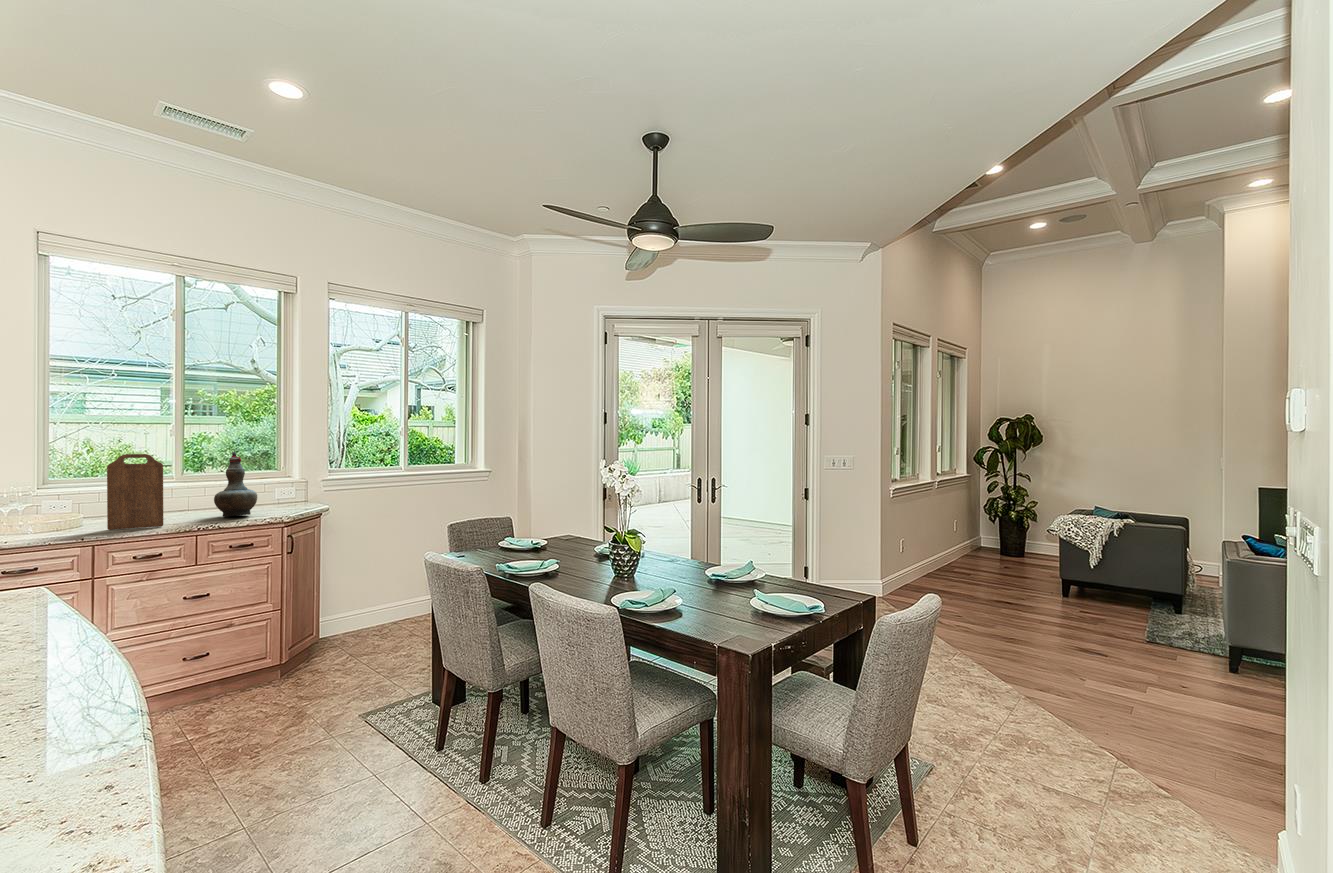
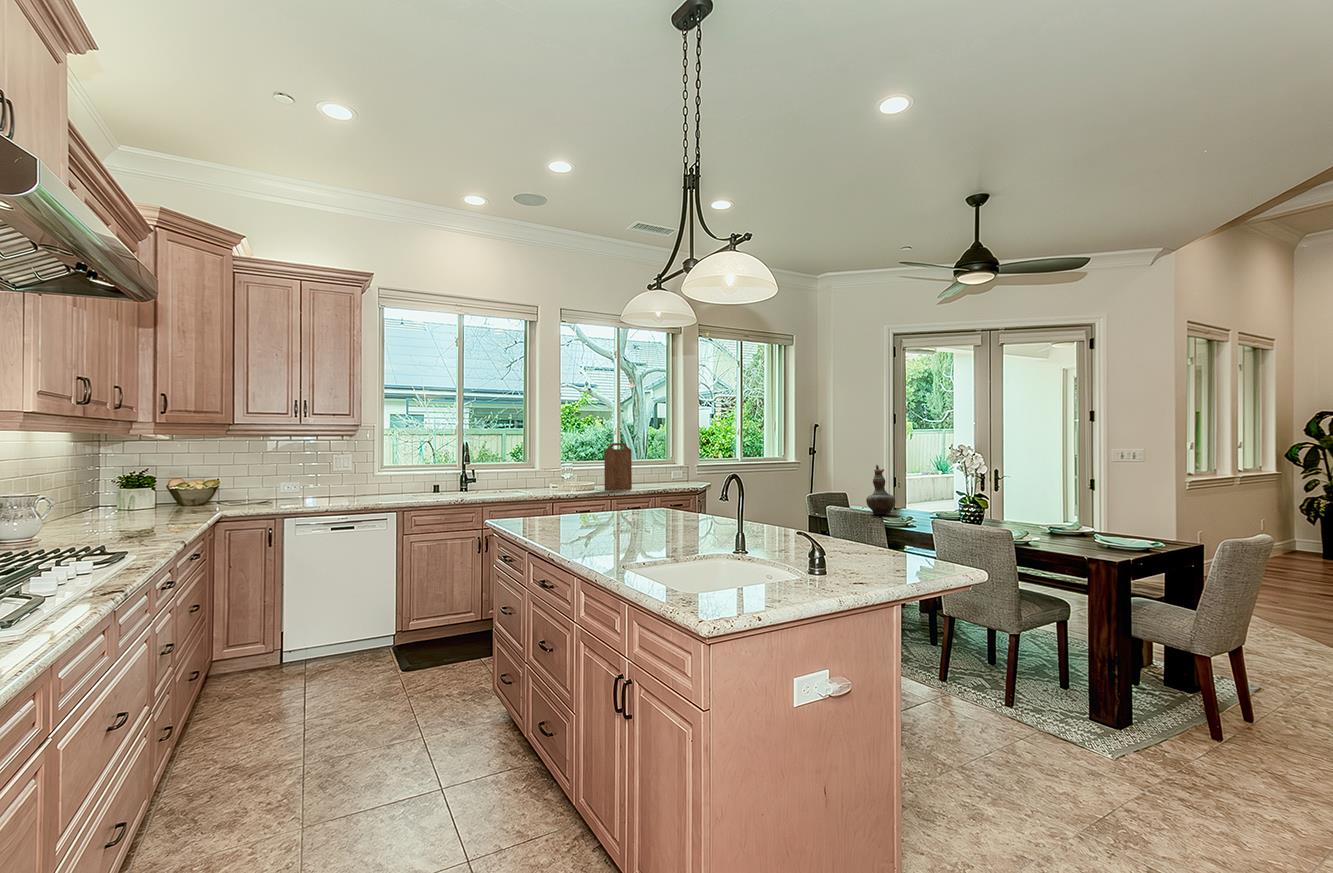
decorative vase: present [214,451,257,517] -> present [866,465,896,515]

